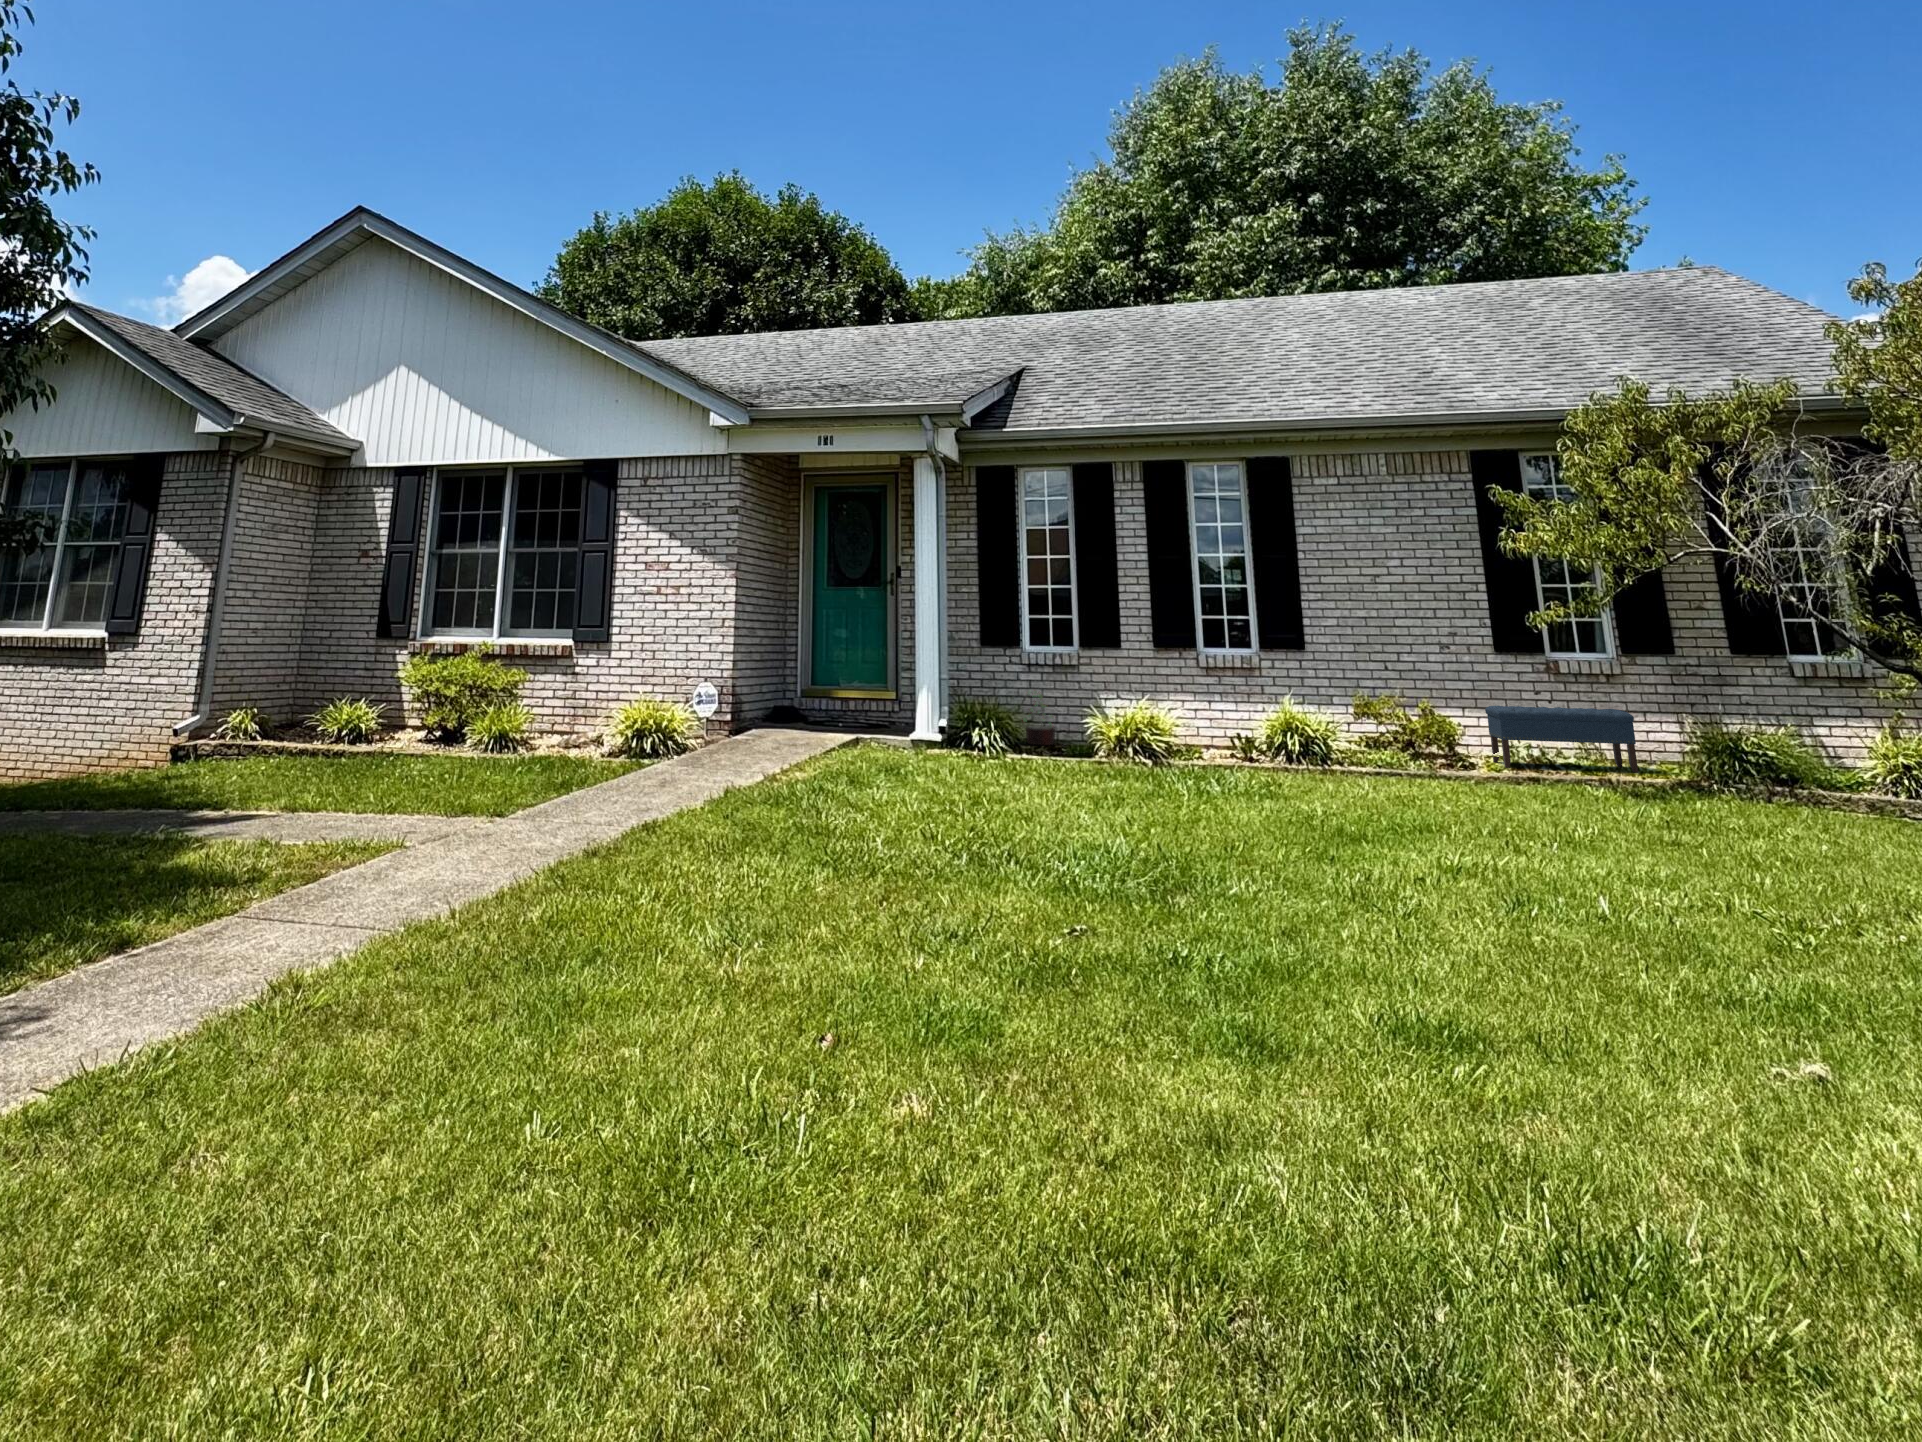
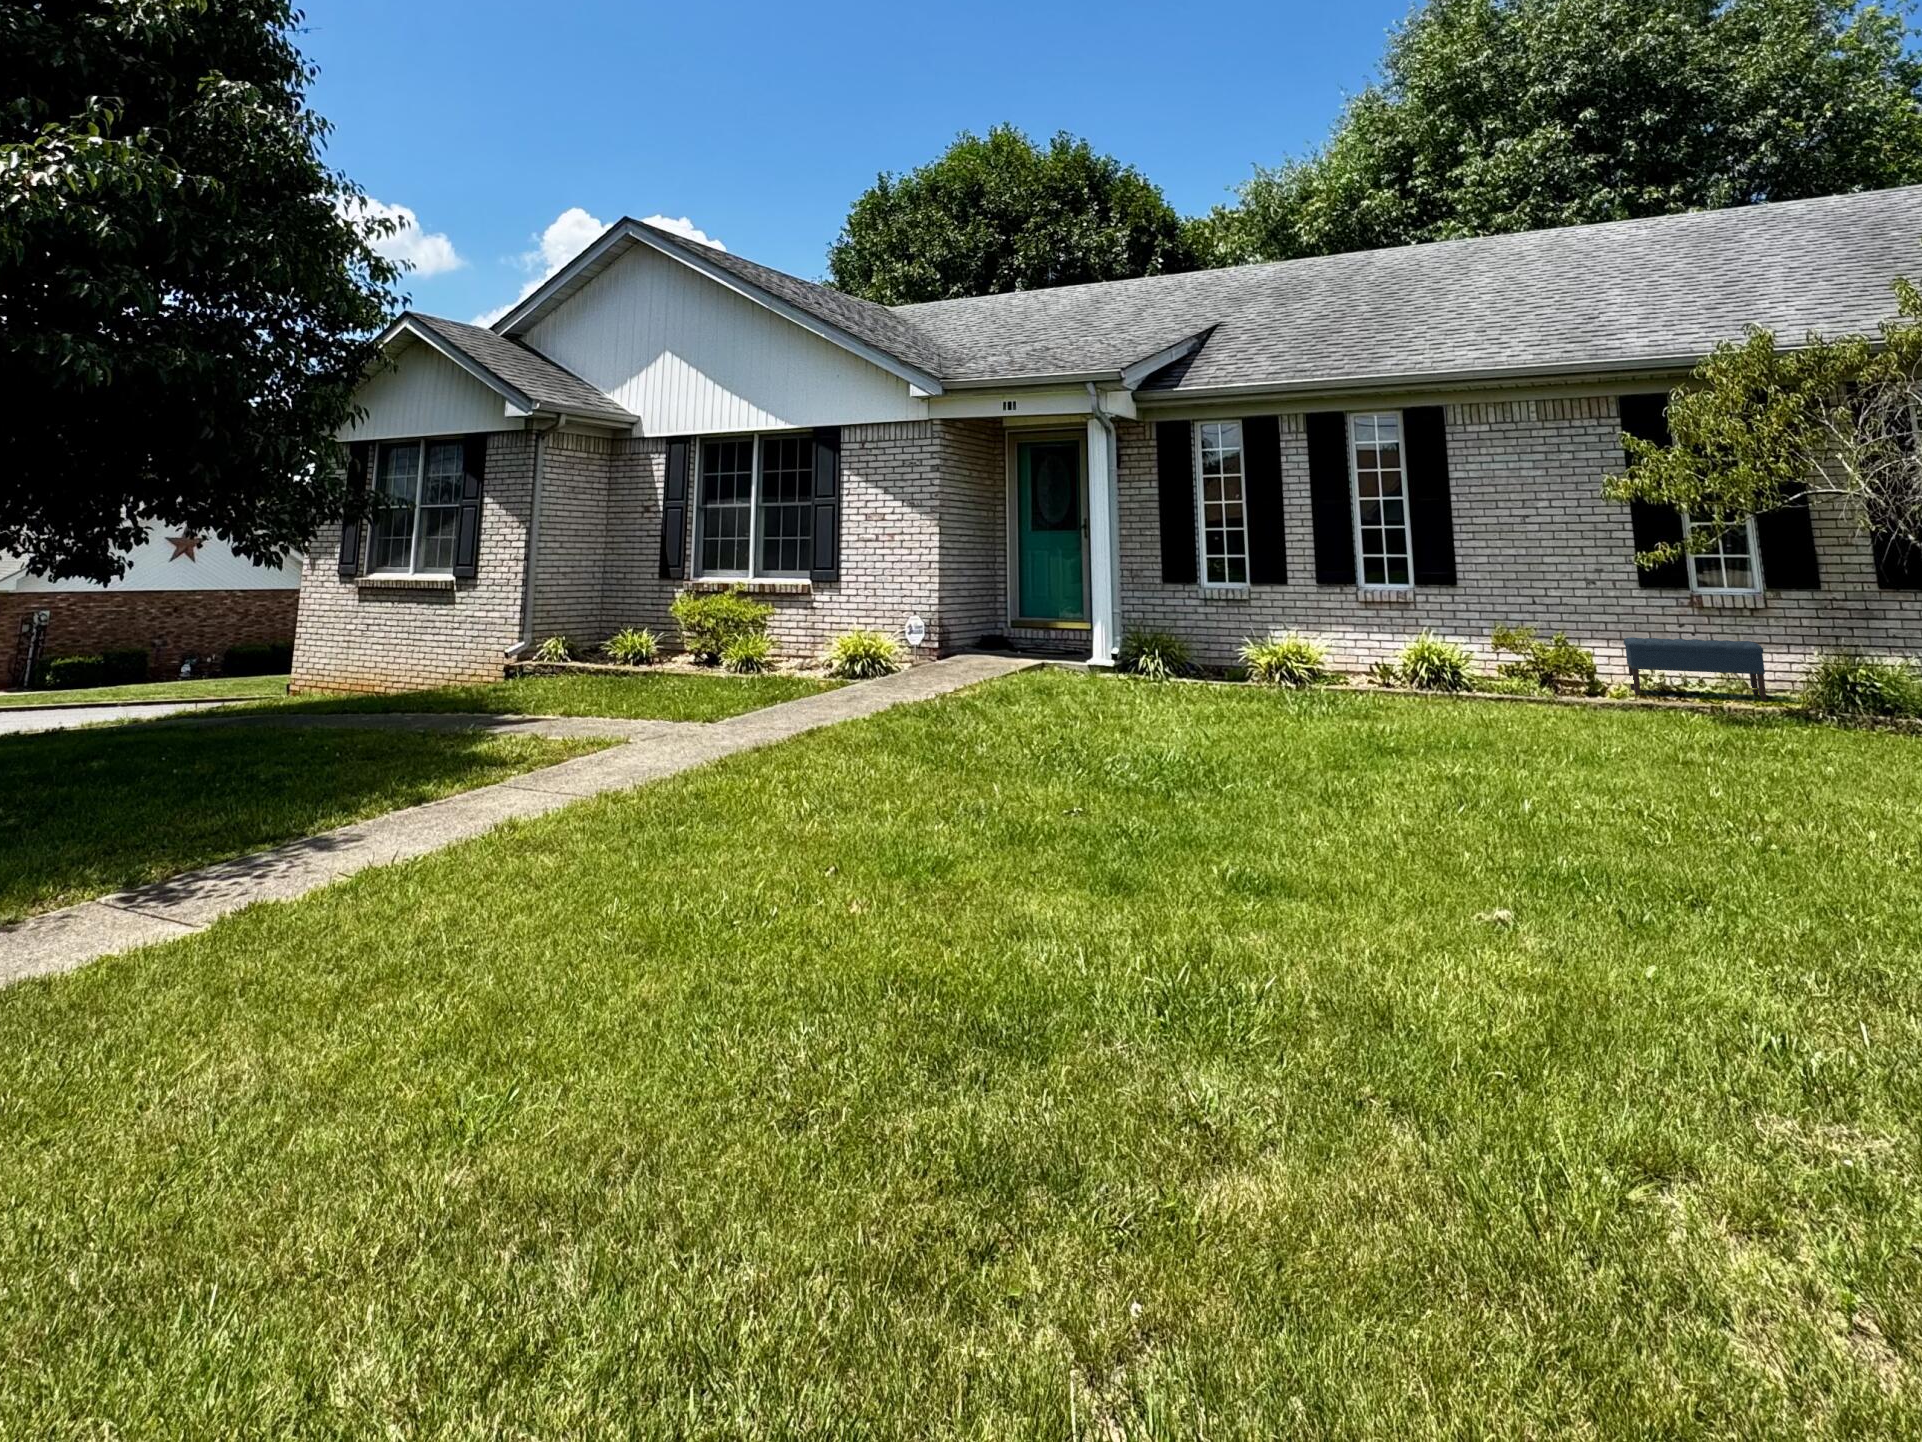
decorative plant: present [1023,692,1055,745] -> none [1195,621,1224,670]

